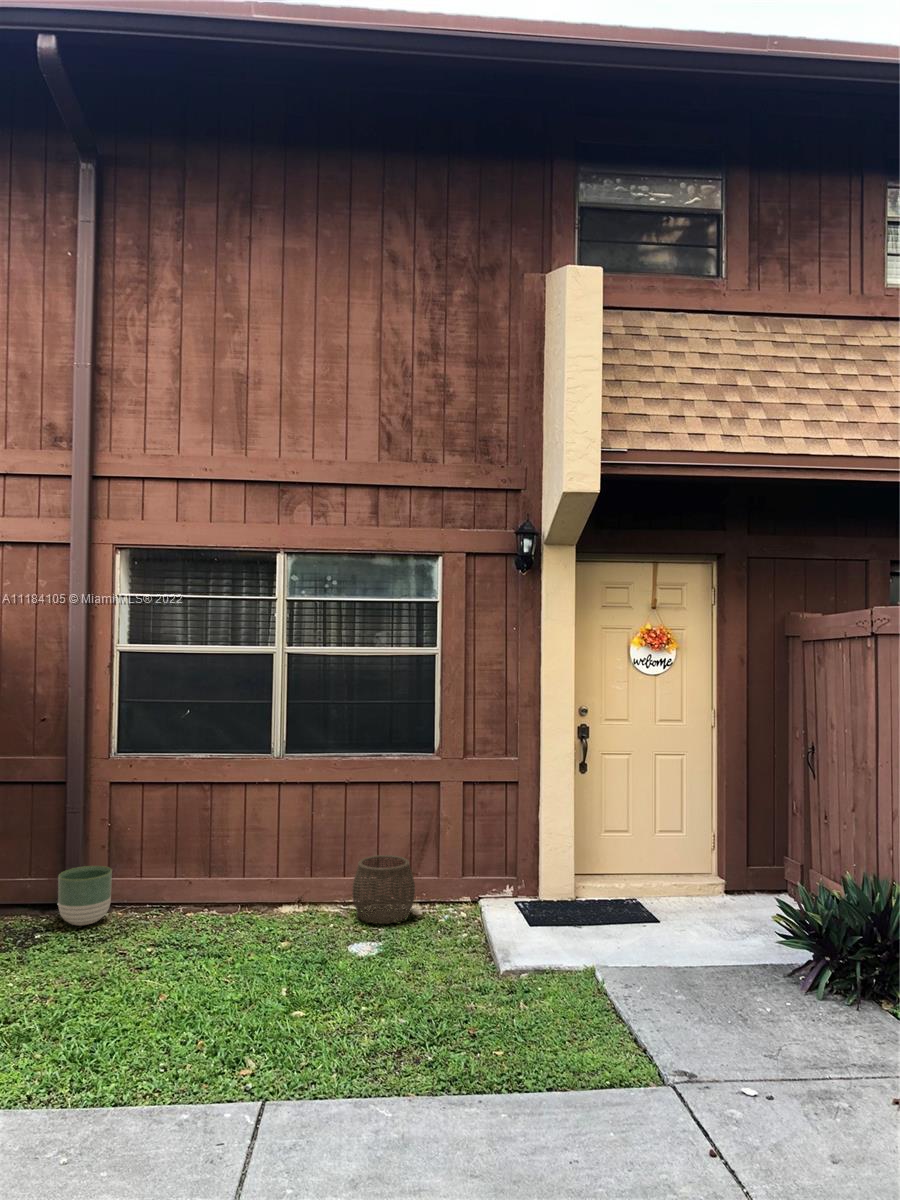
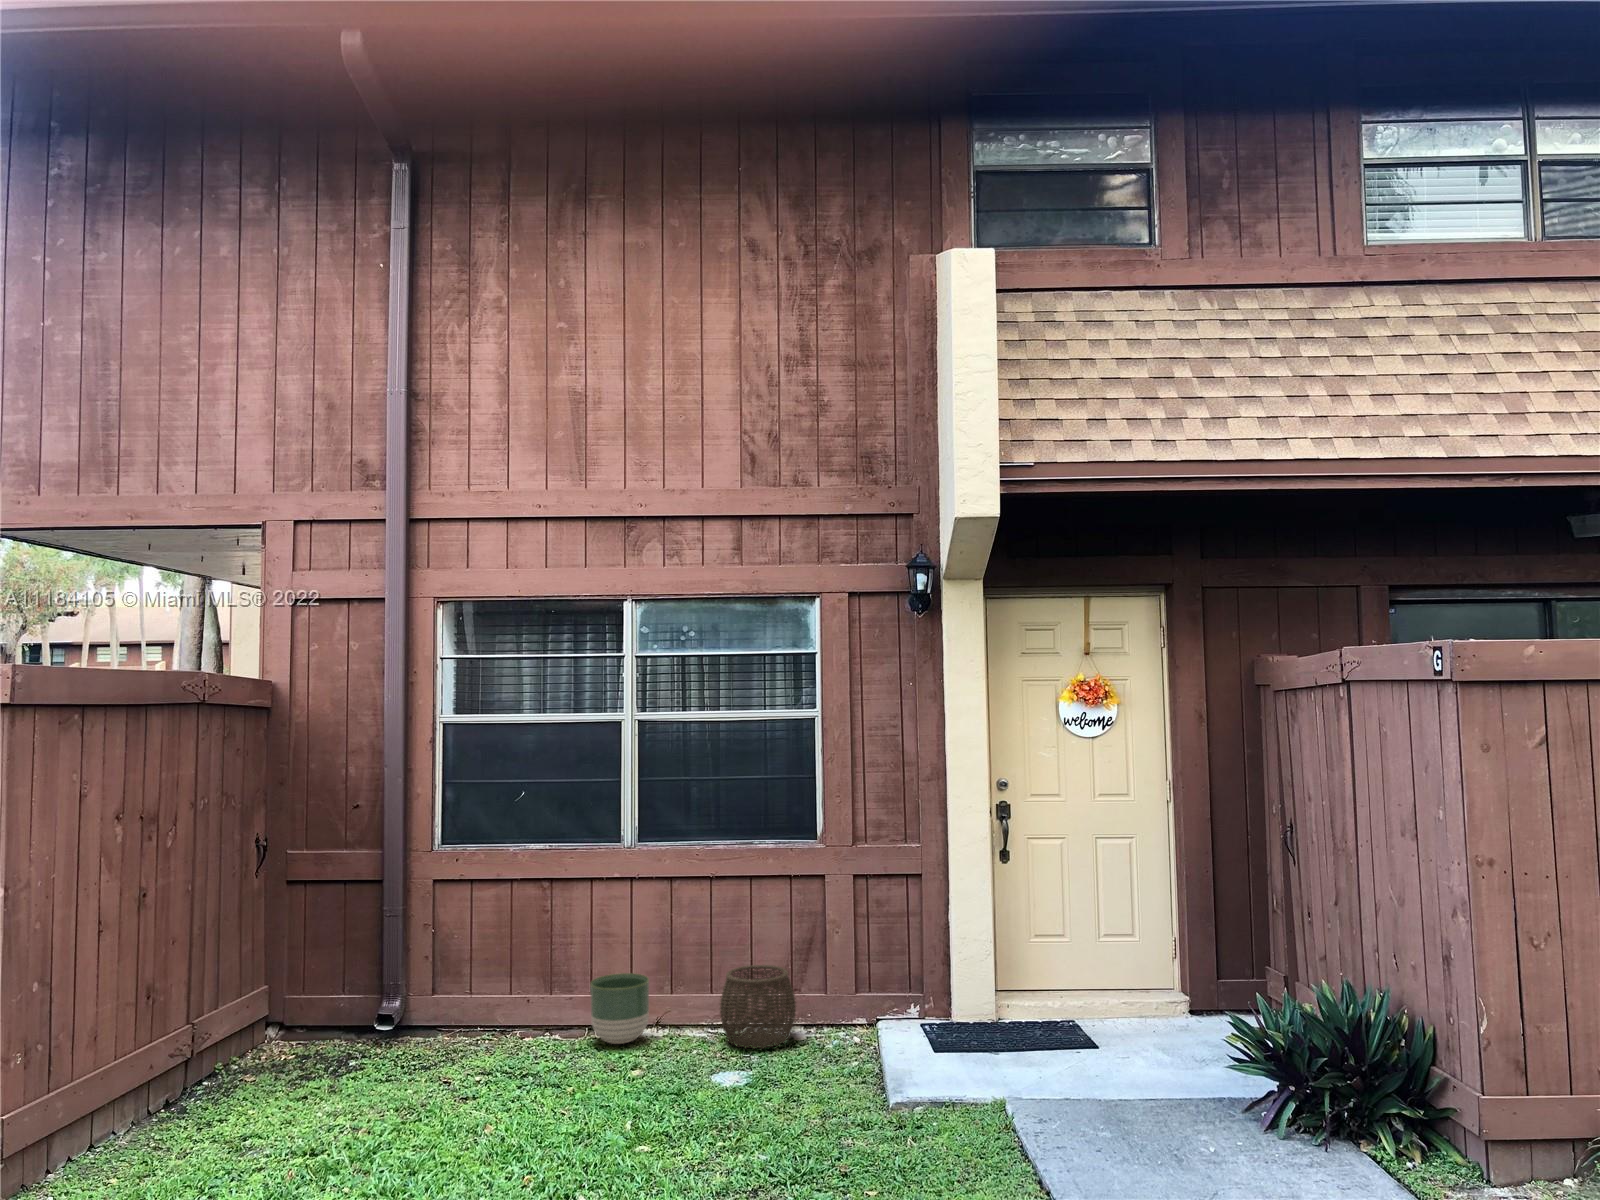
planter: present [58,866,112,926] -> present [590,973,649,1044]

